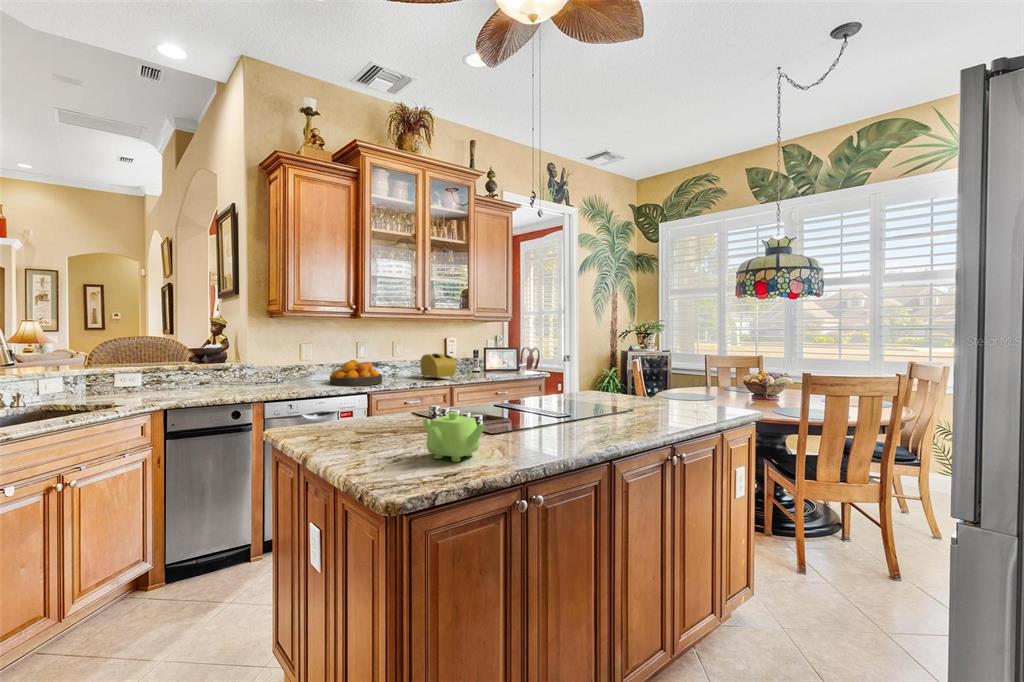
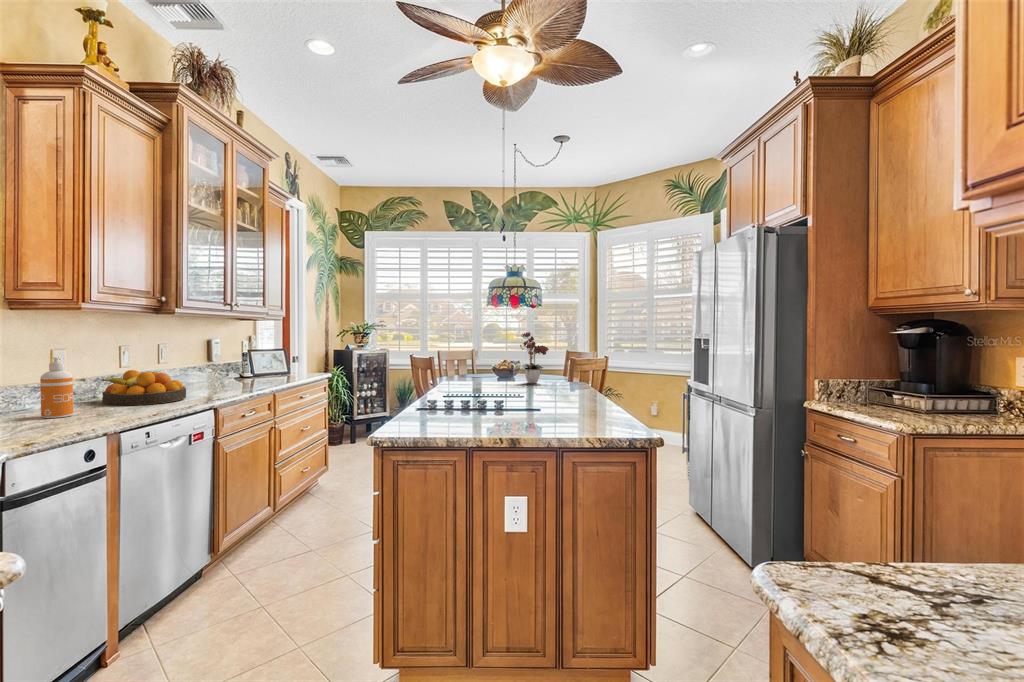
flower arrangement: none [648,328,703,404] -> present [520,332,549,383]
soap dispenser: none [273,348,291,388] -> present [40,357,73,418]
toaster: present [420,353,457,380] -> none [198,357,252,388]
teapot: present [423,412,485,462] -> none [553,392,599,426]

